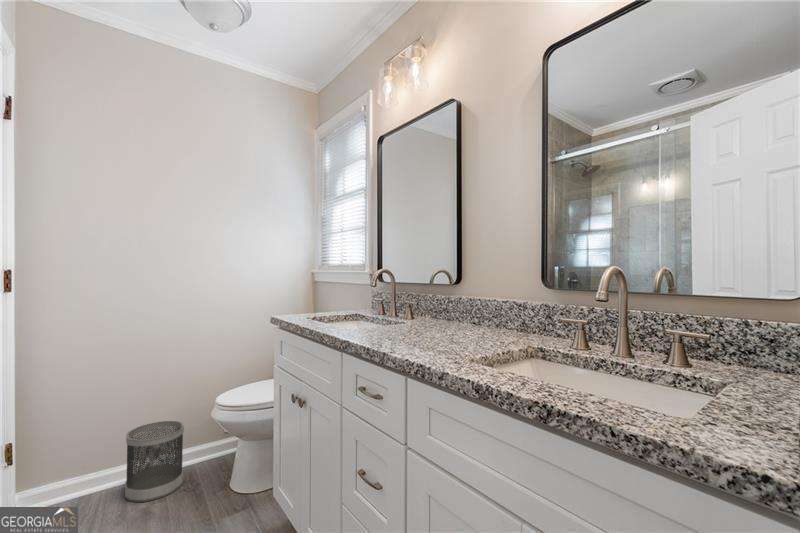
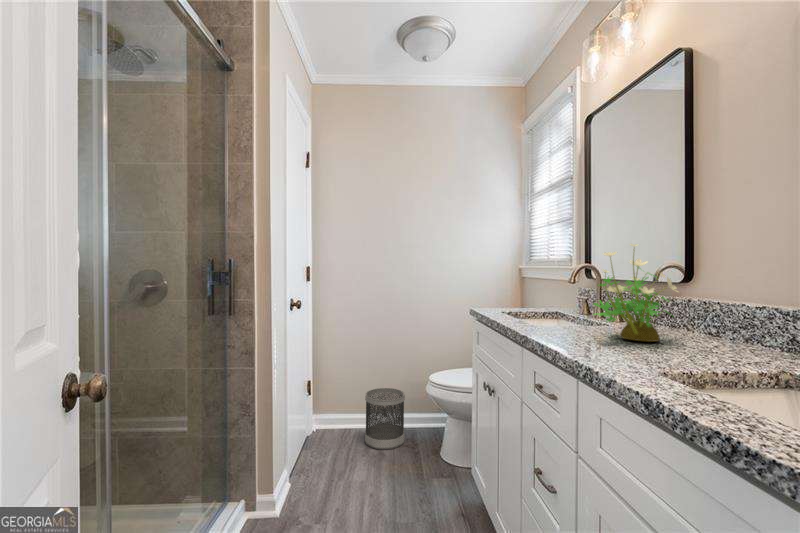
potted plant: none [404,253,466,336] -> present [594,244,677,342]

